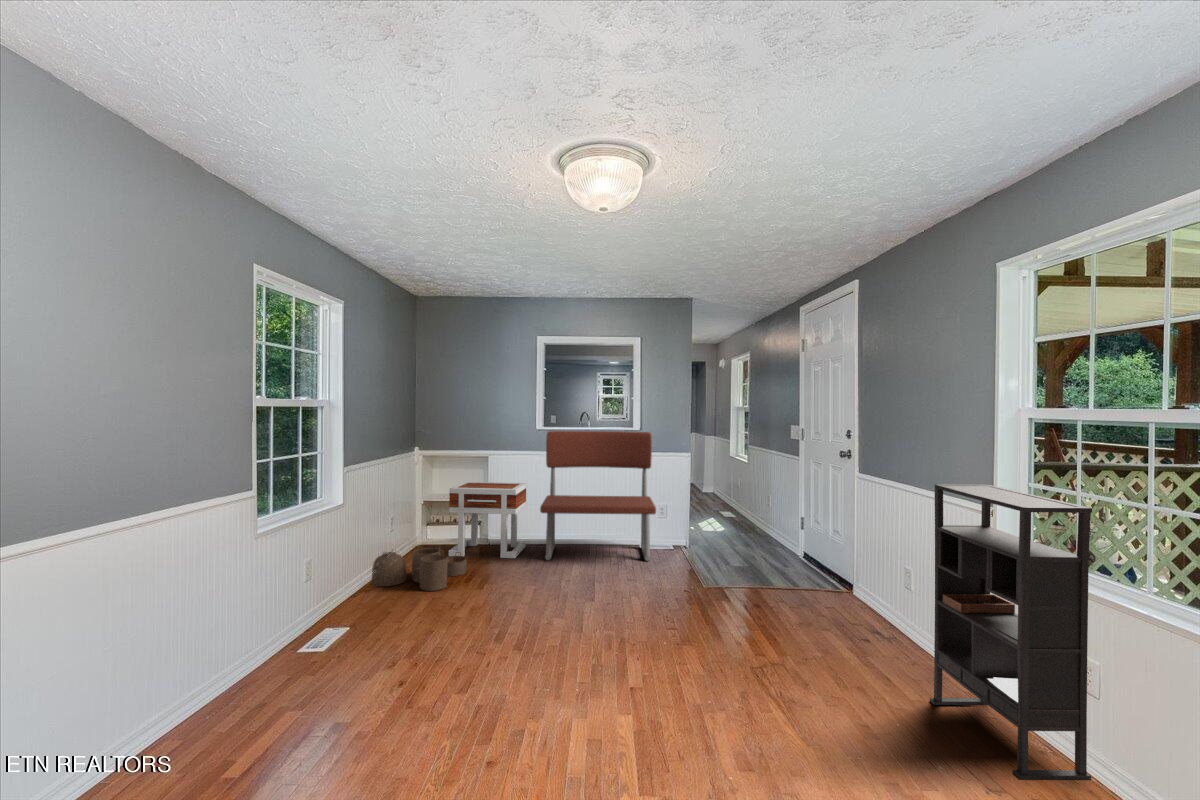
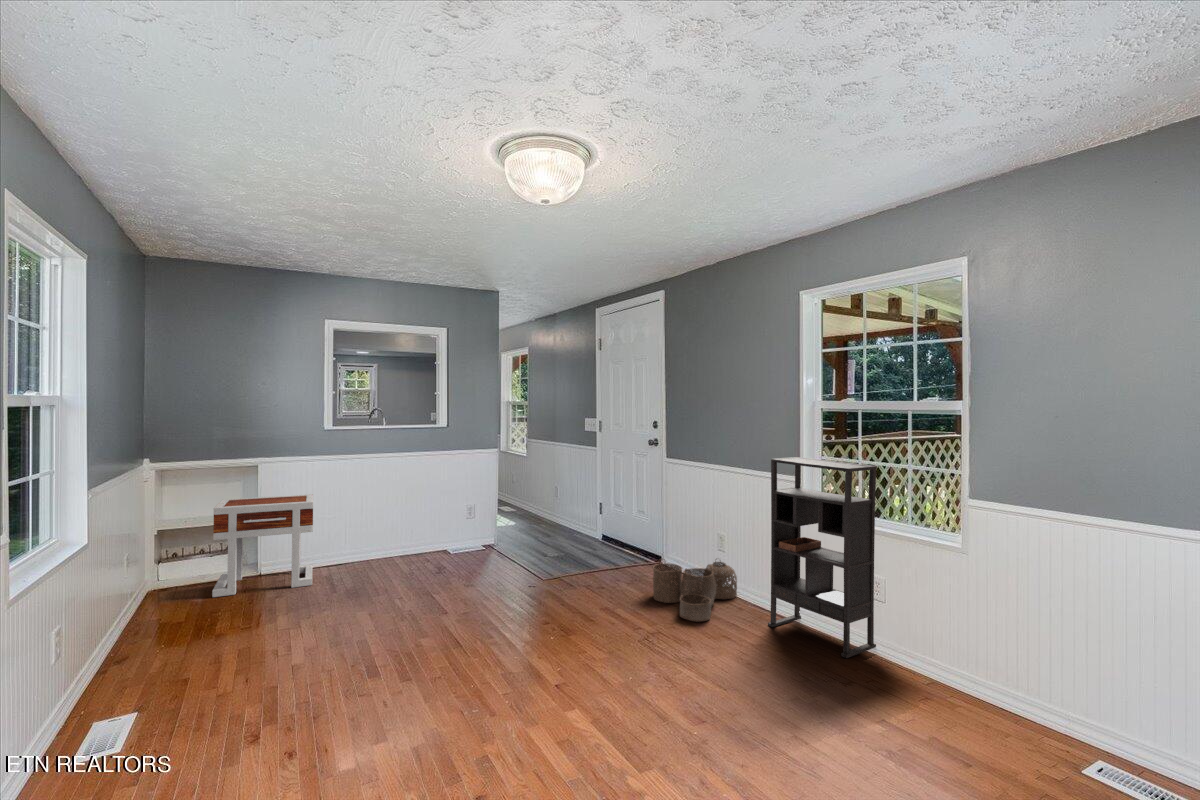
bench: present [540,431,656,561] -> none [342,429,483,581]
woven basket: present [371,547,467,591] -> present [653,559,737,622]

